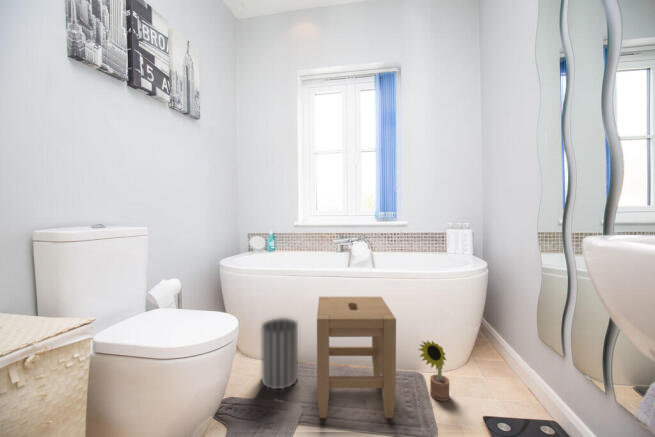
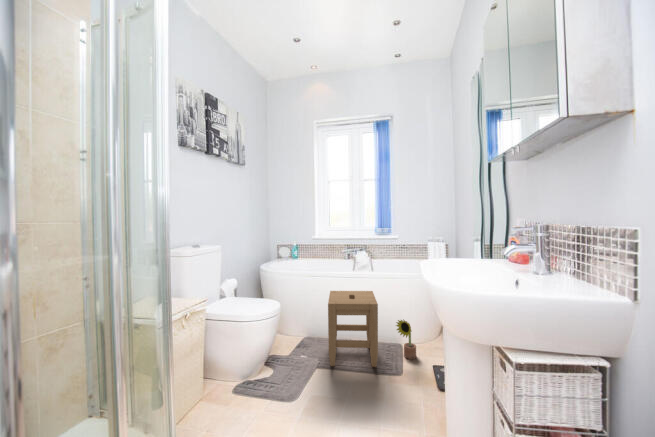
wastebasket: present [261,318,298,389] -> none [292,306,317,351]

